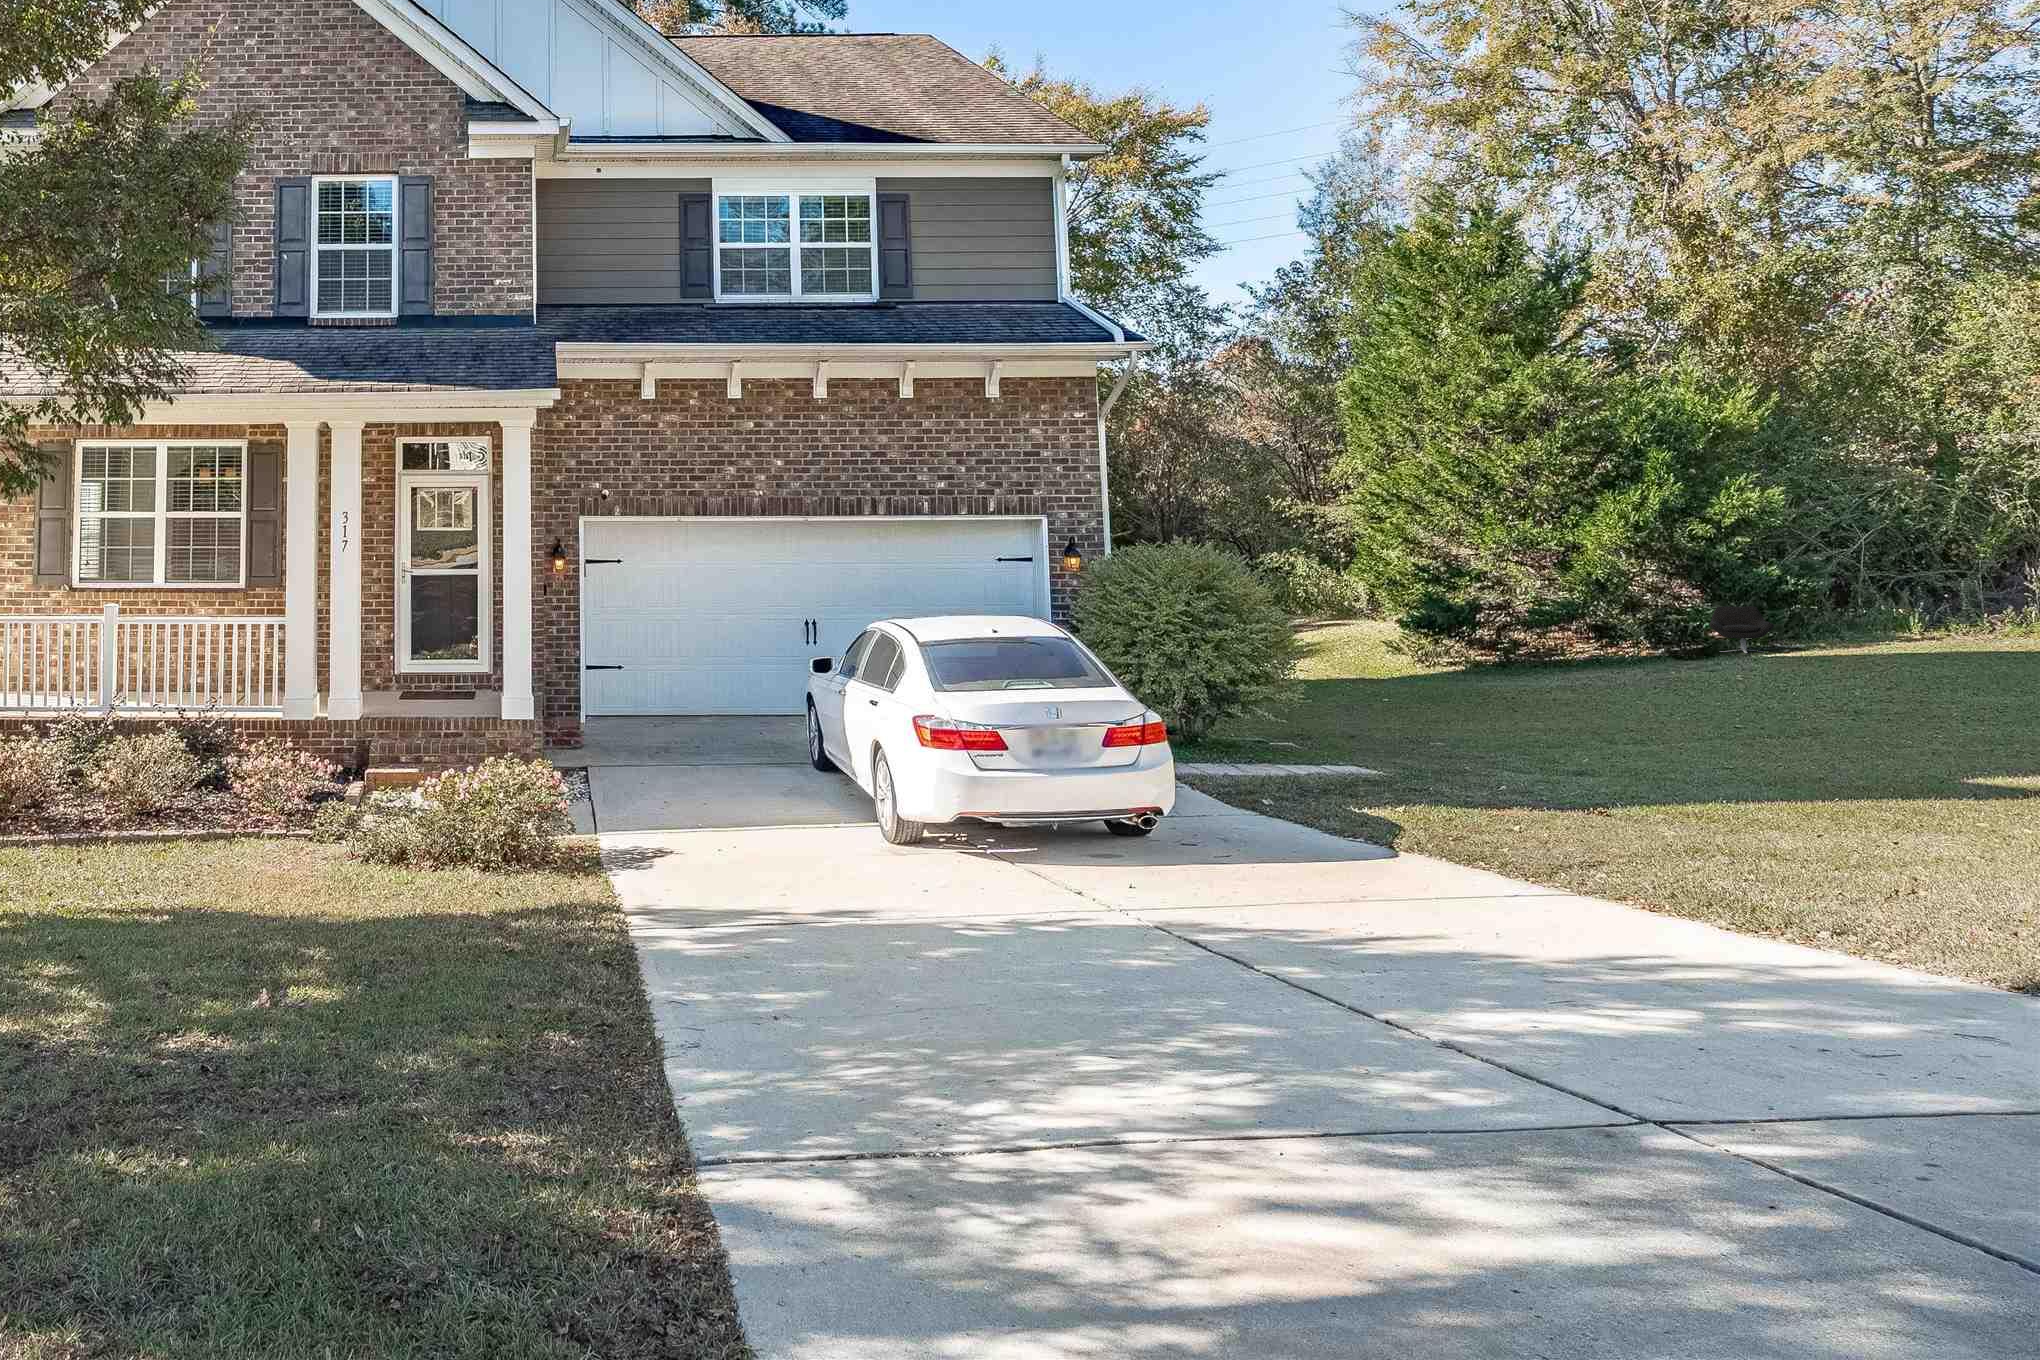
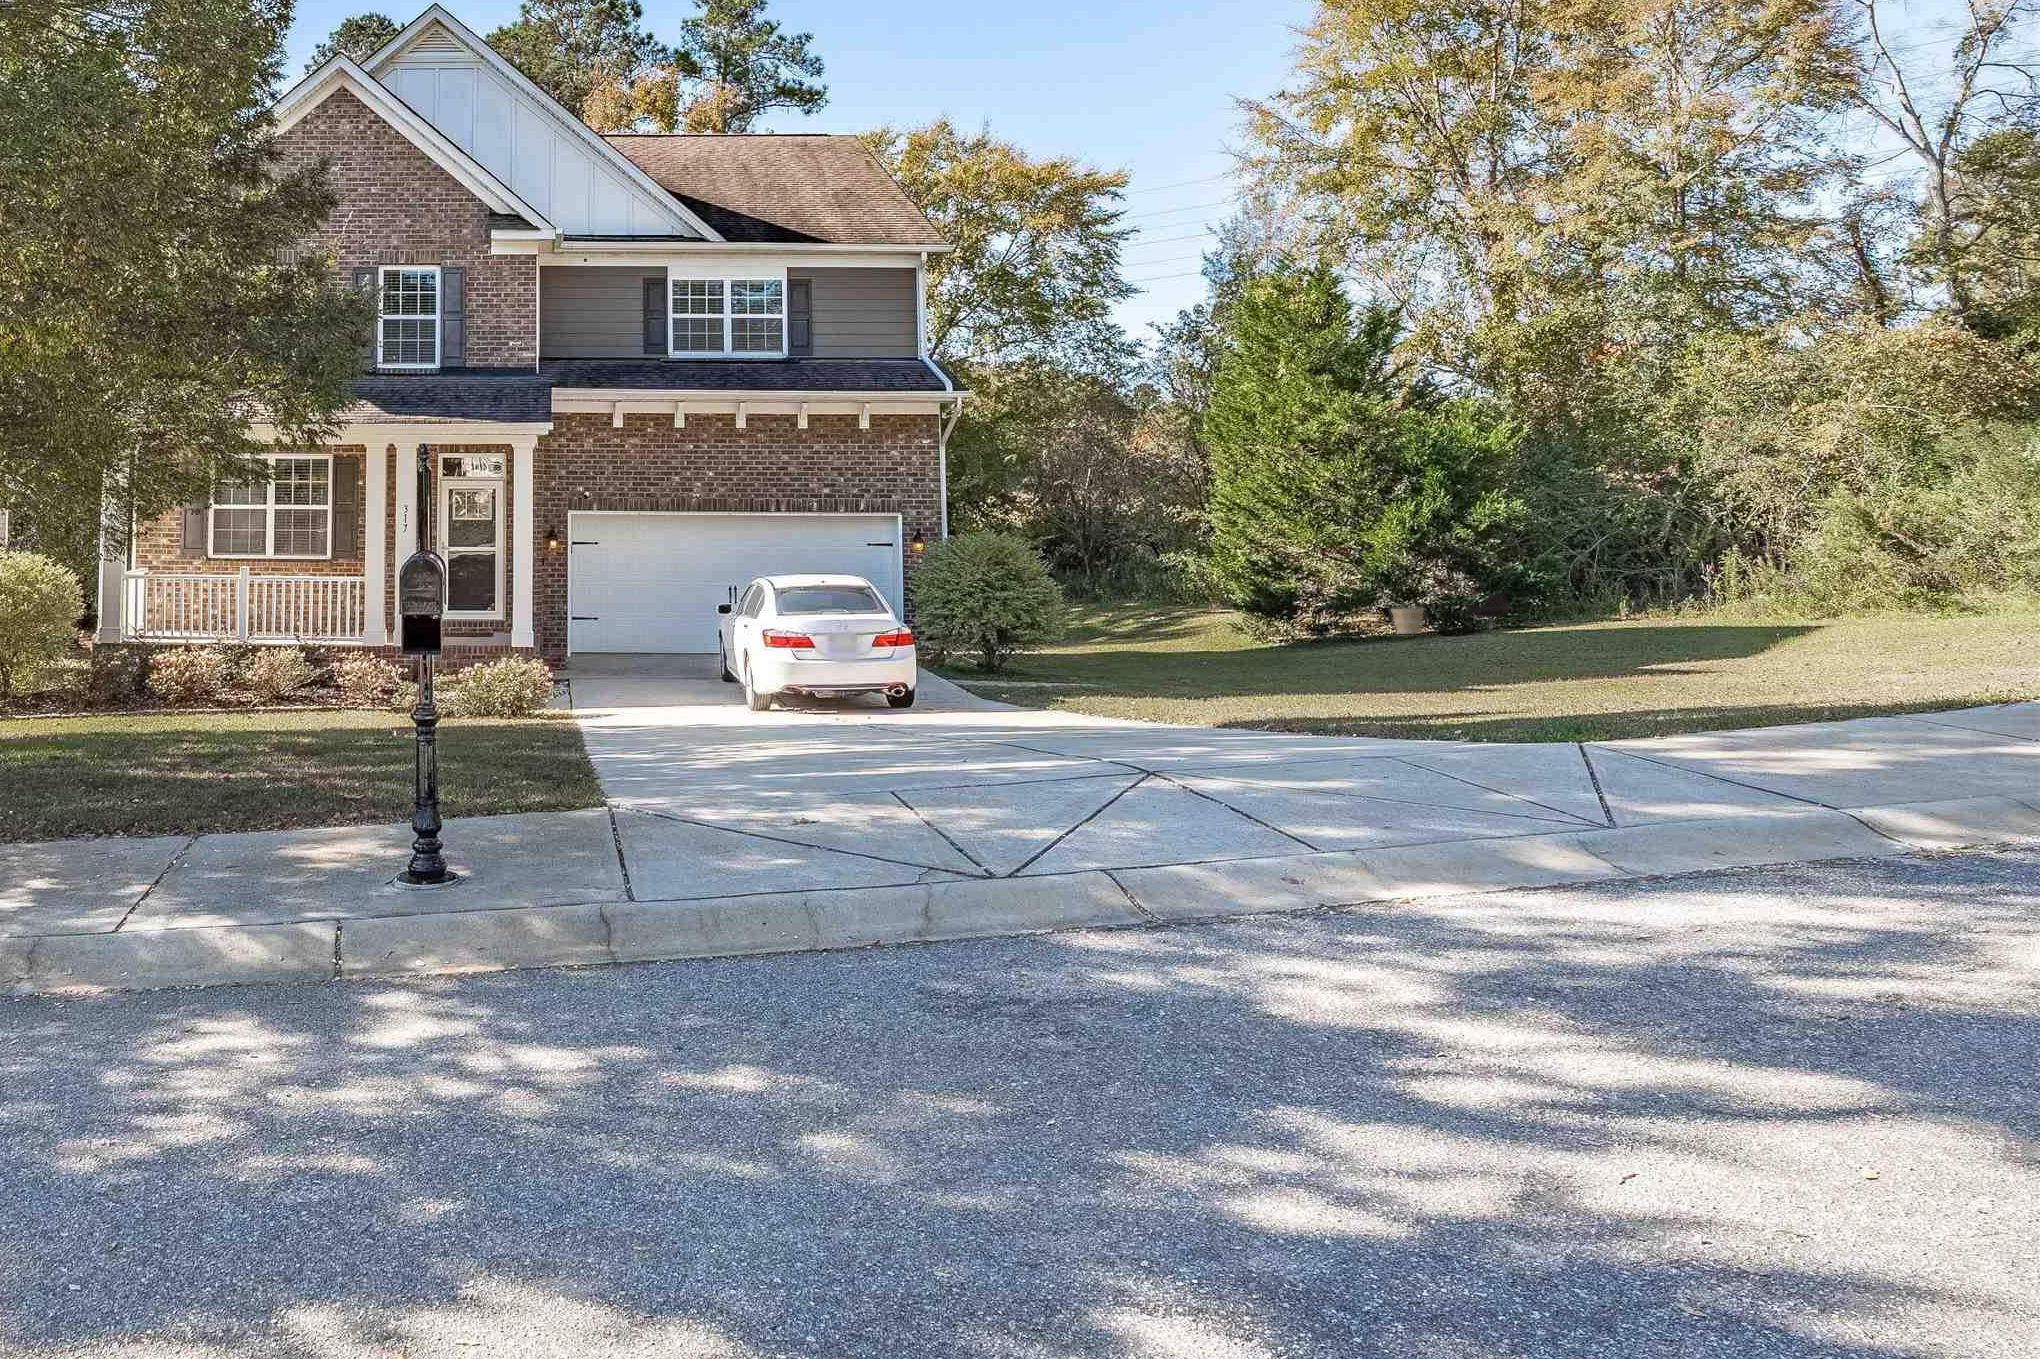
wooden bucket: none [1612,625,1659,659] -> present [1392,608,1423,634]

